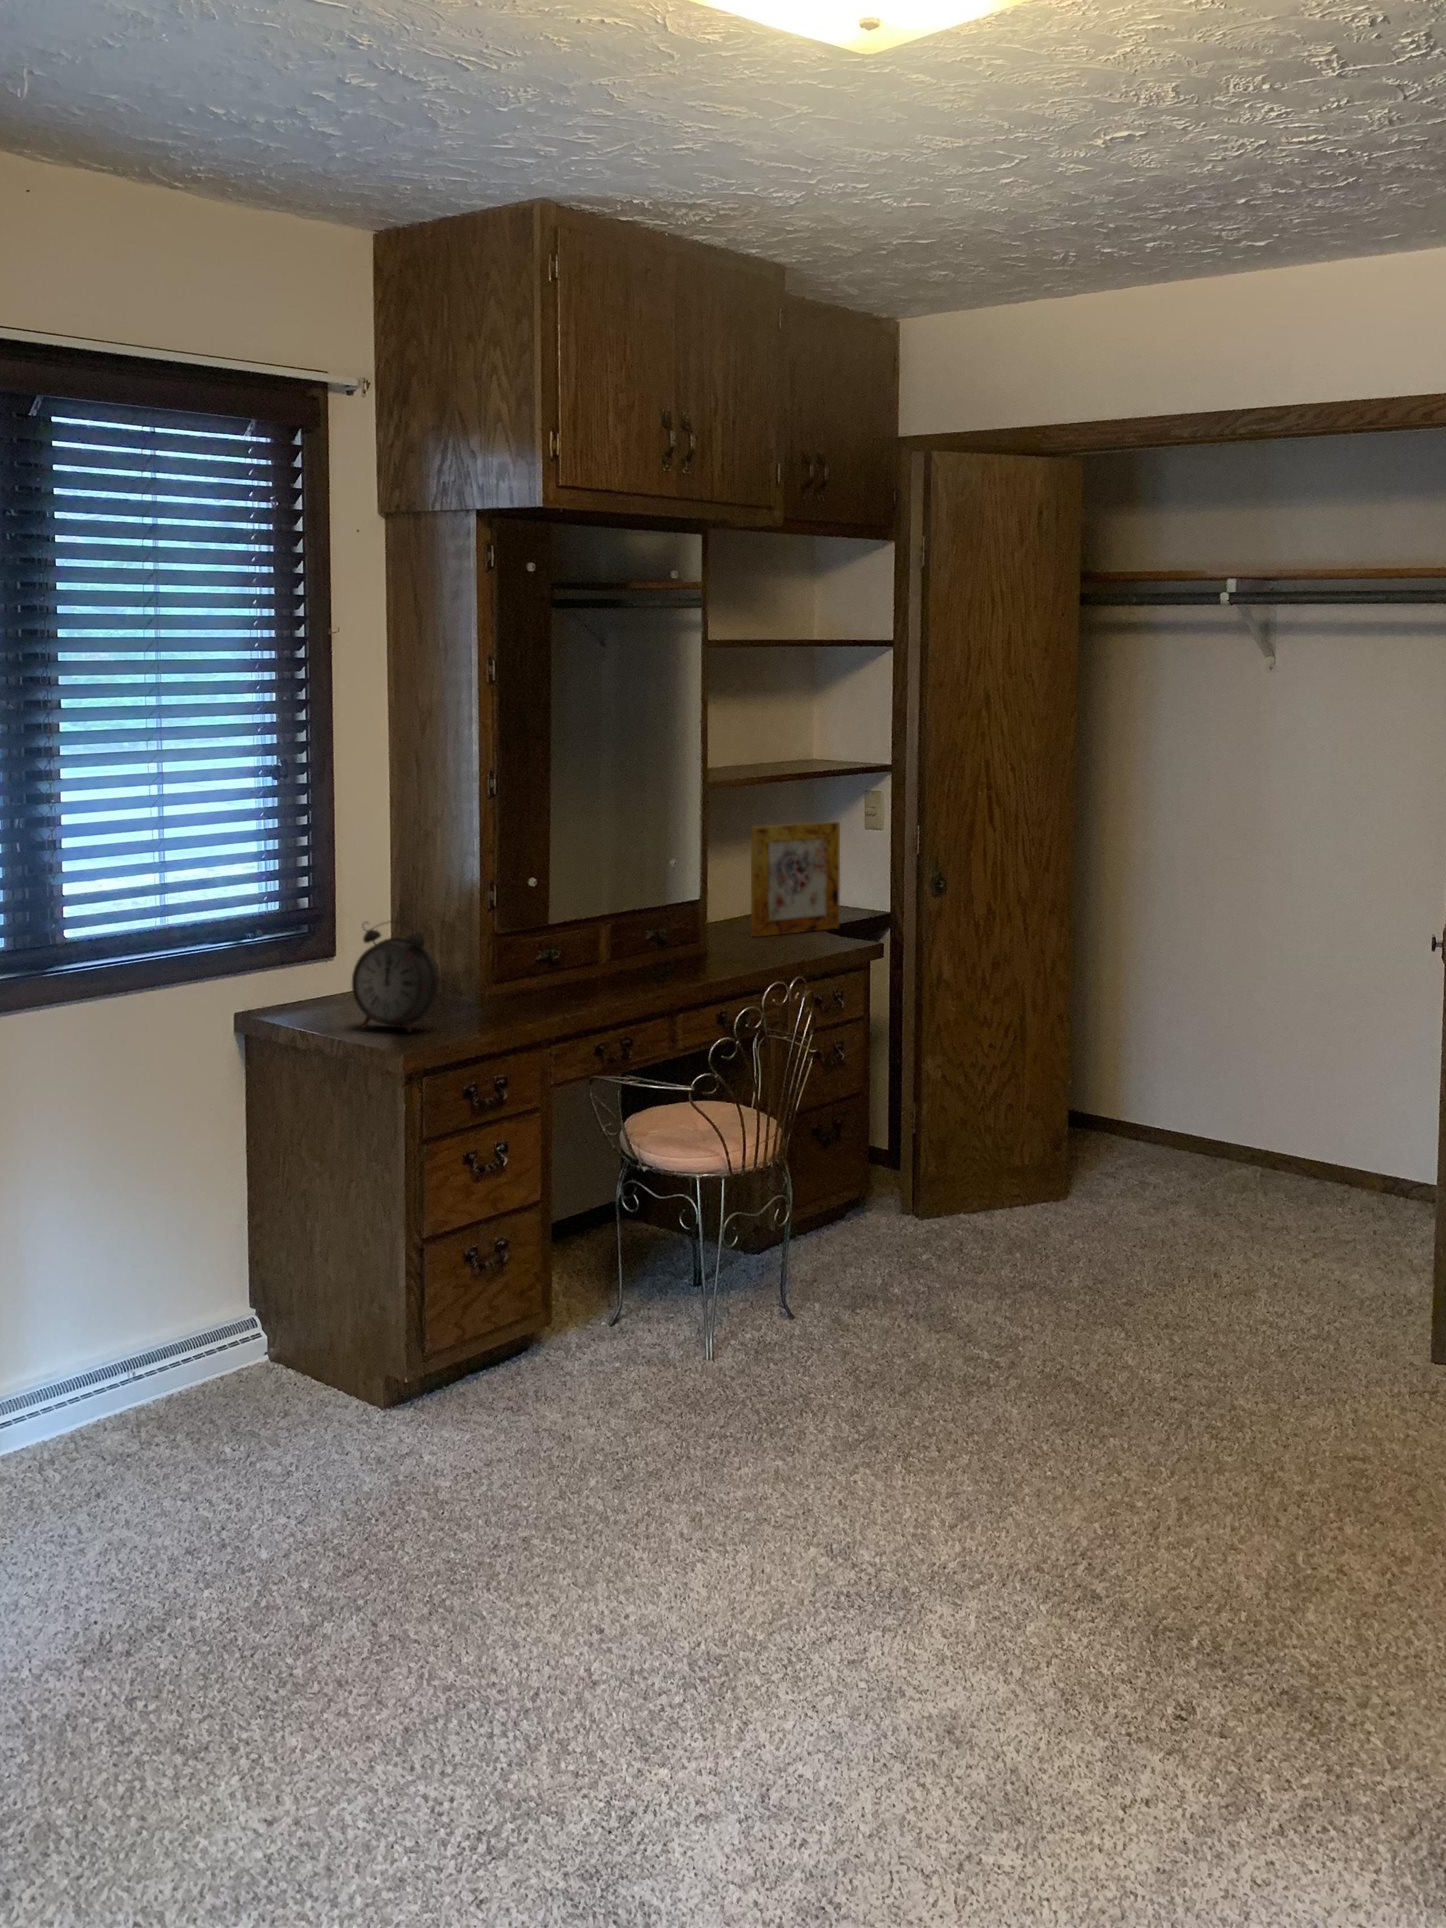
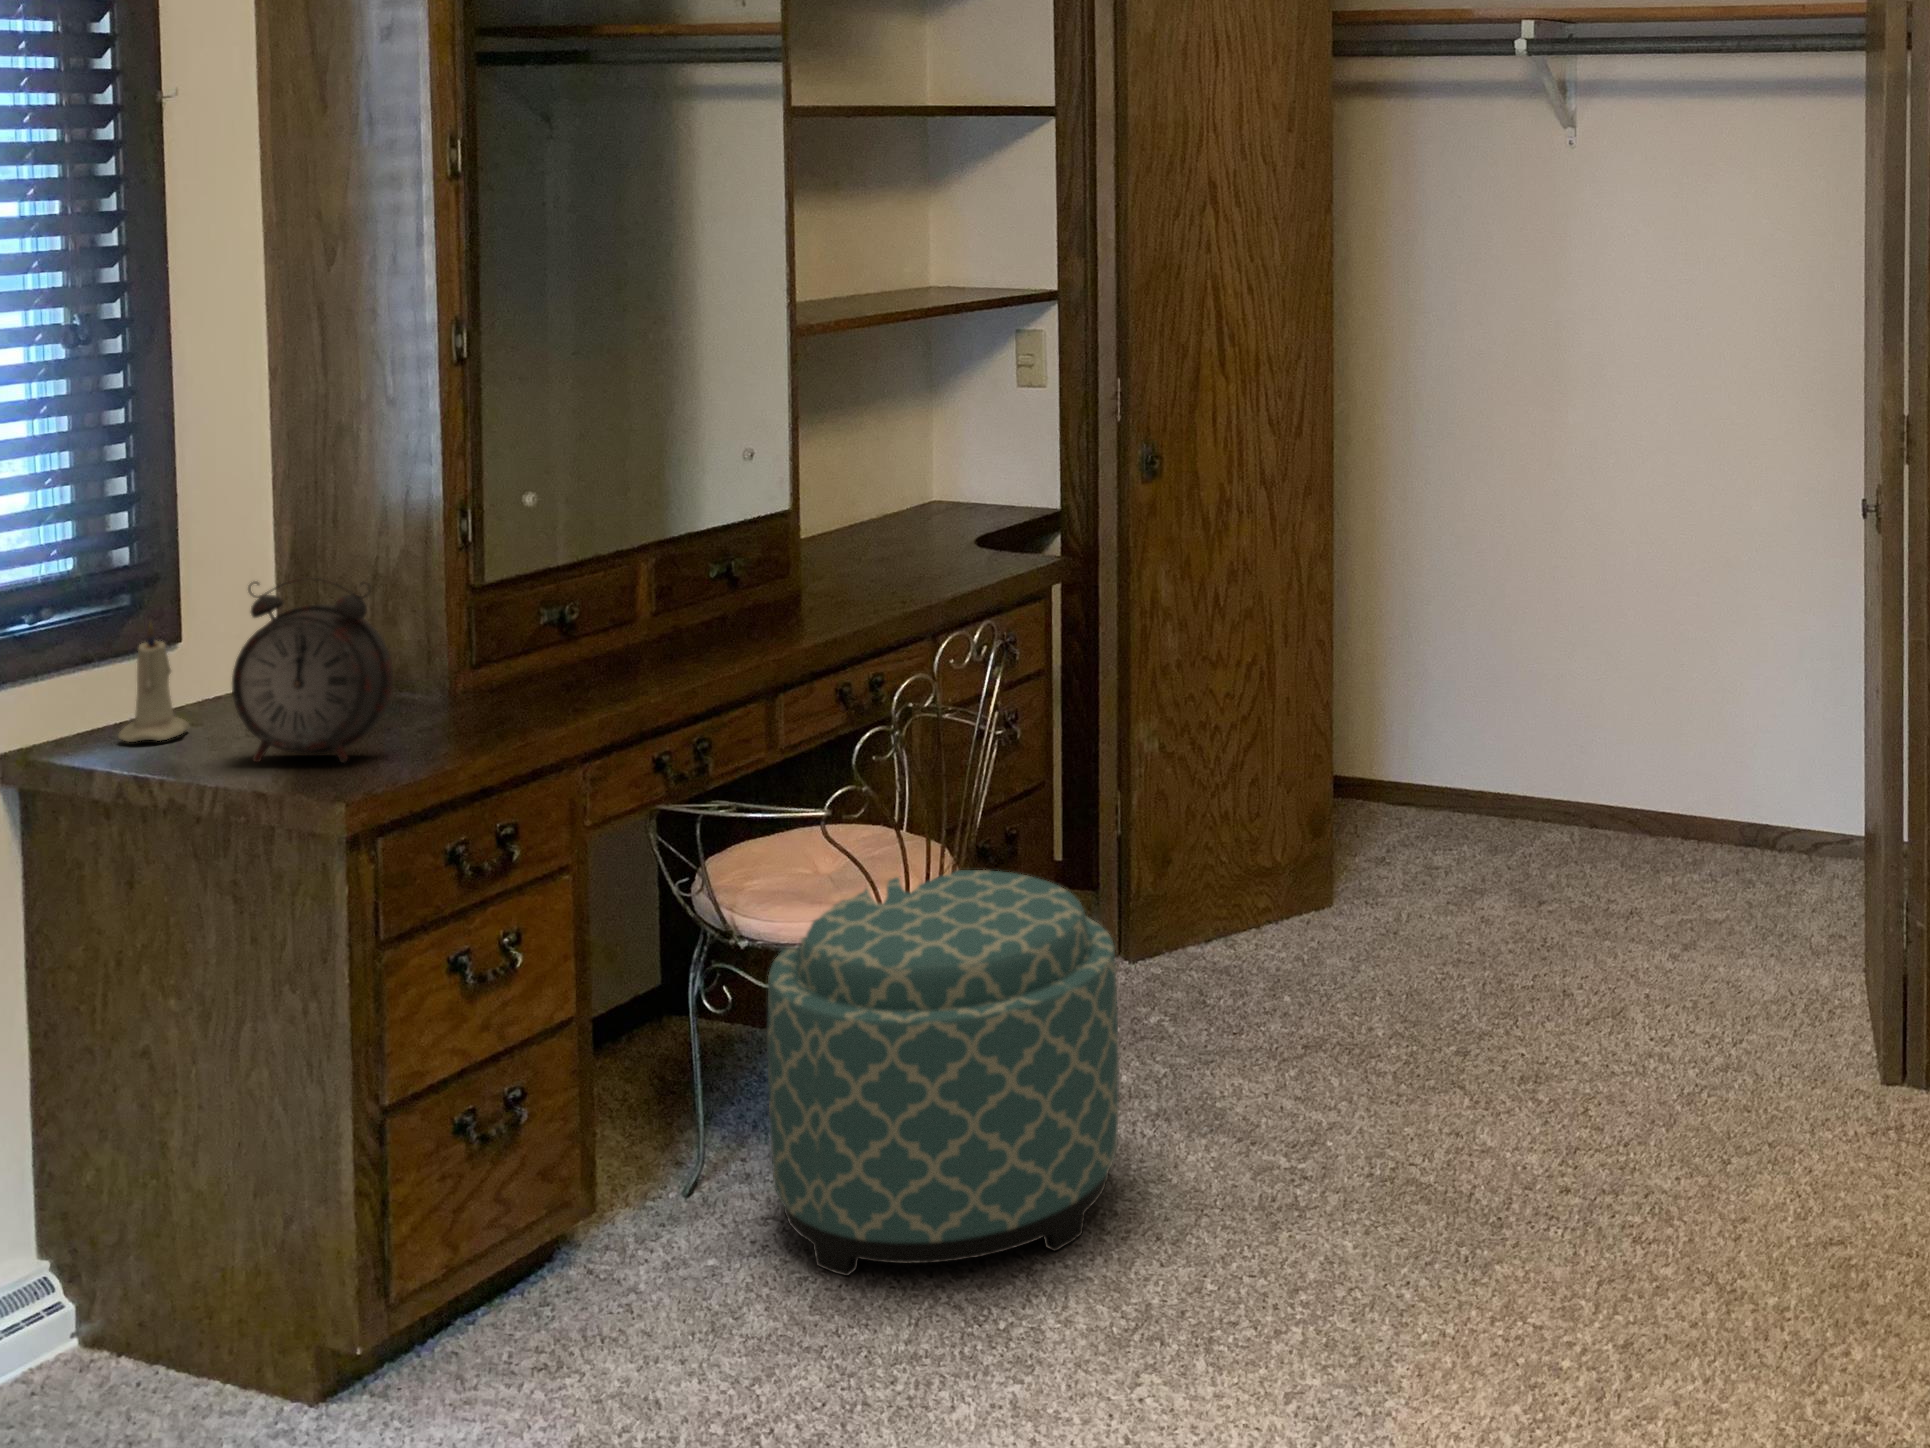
picture frame: present [751,821,840,937] -> none [859,381,994,562]
candle: none [296,941,334,1012] -> present [118,622,189,742]
ottoman: none [654,1138,874,1387] -> present [767,870,1119,1276]

